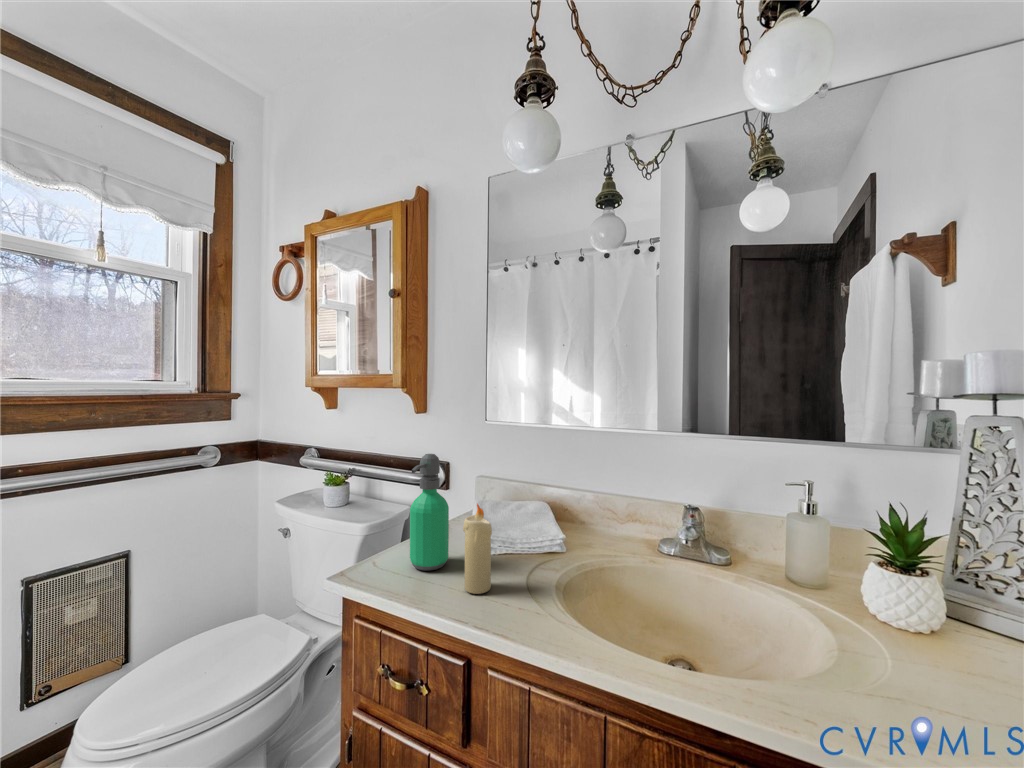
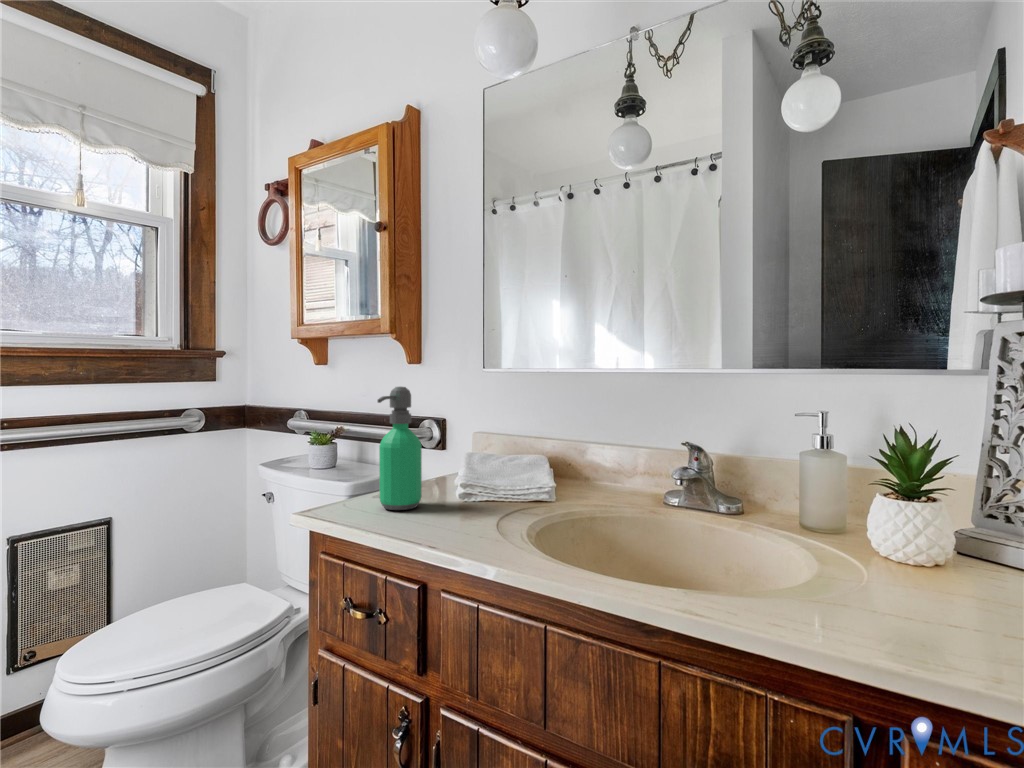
candle: present [463,504,492,594] -> none [427,431,459,526]

